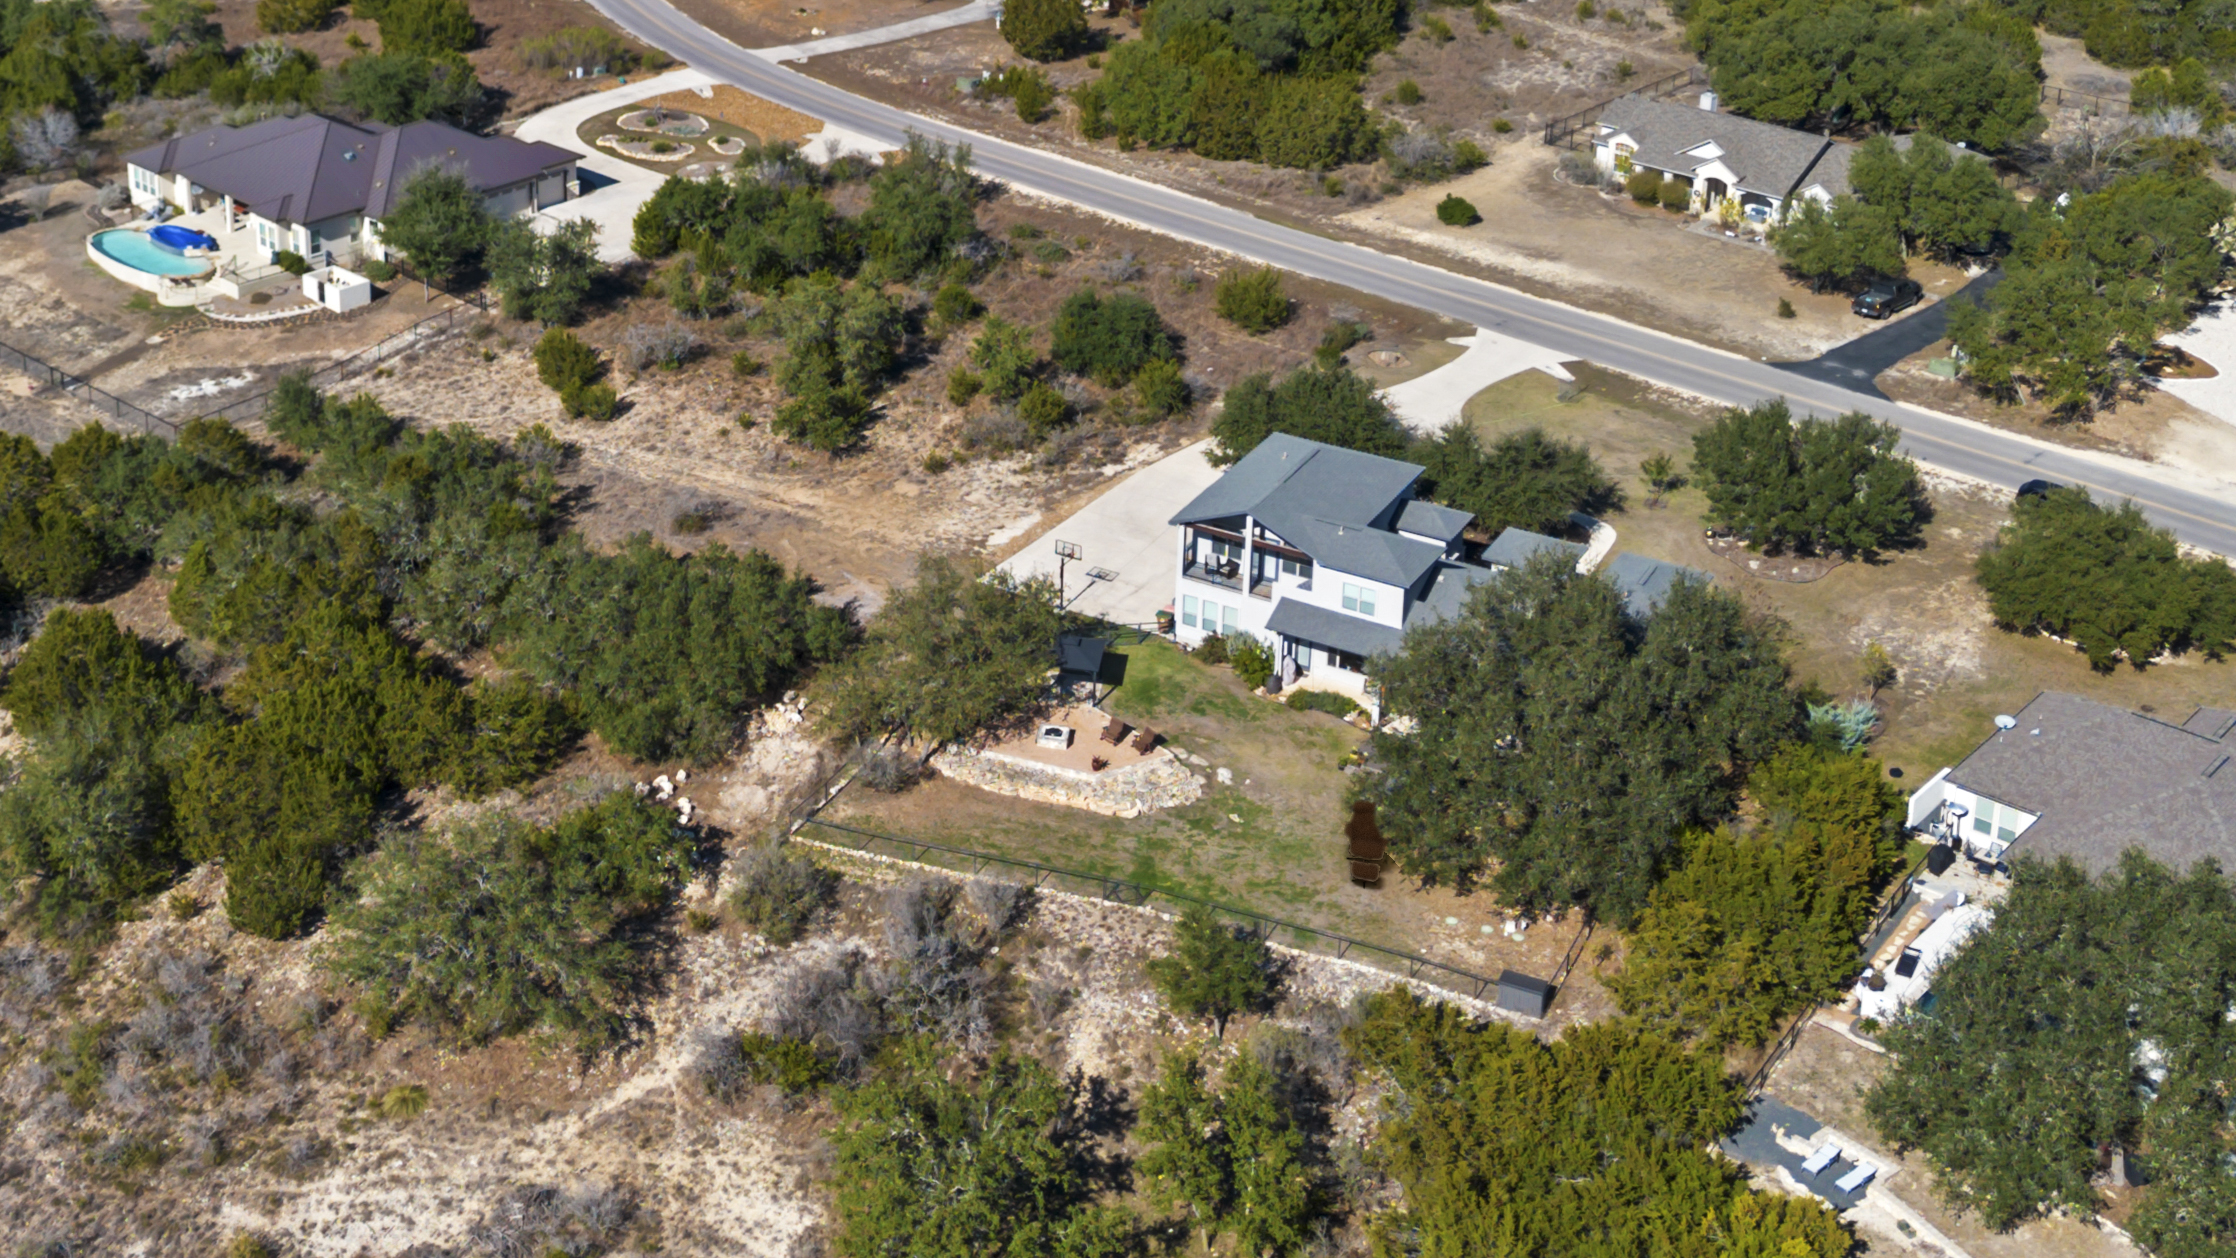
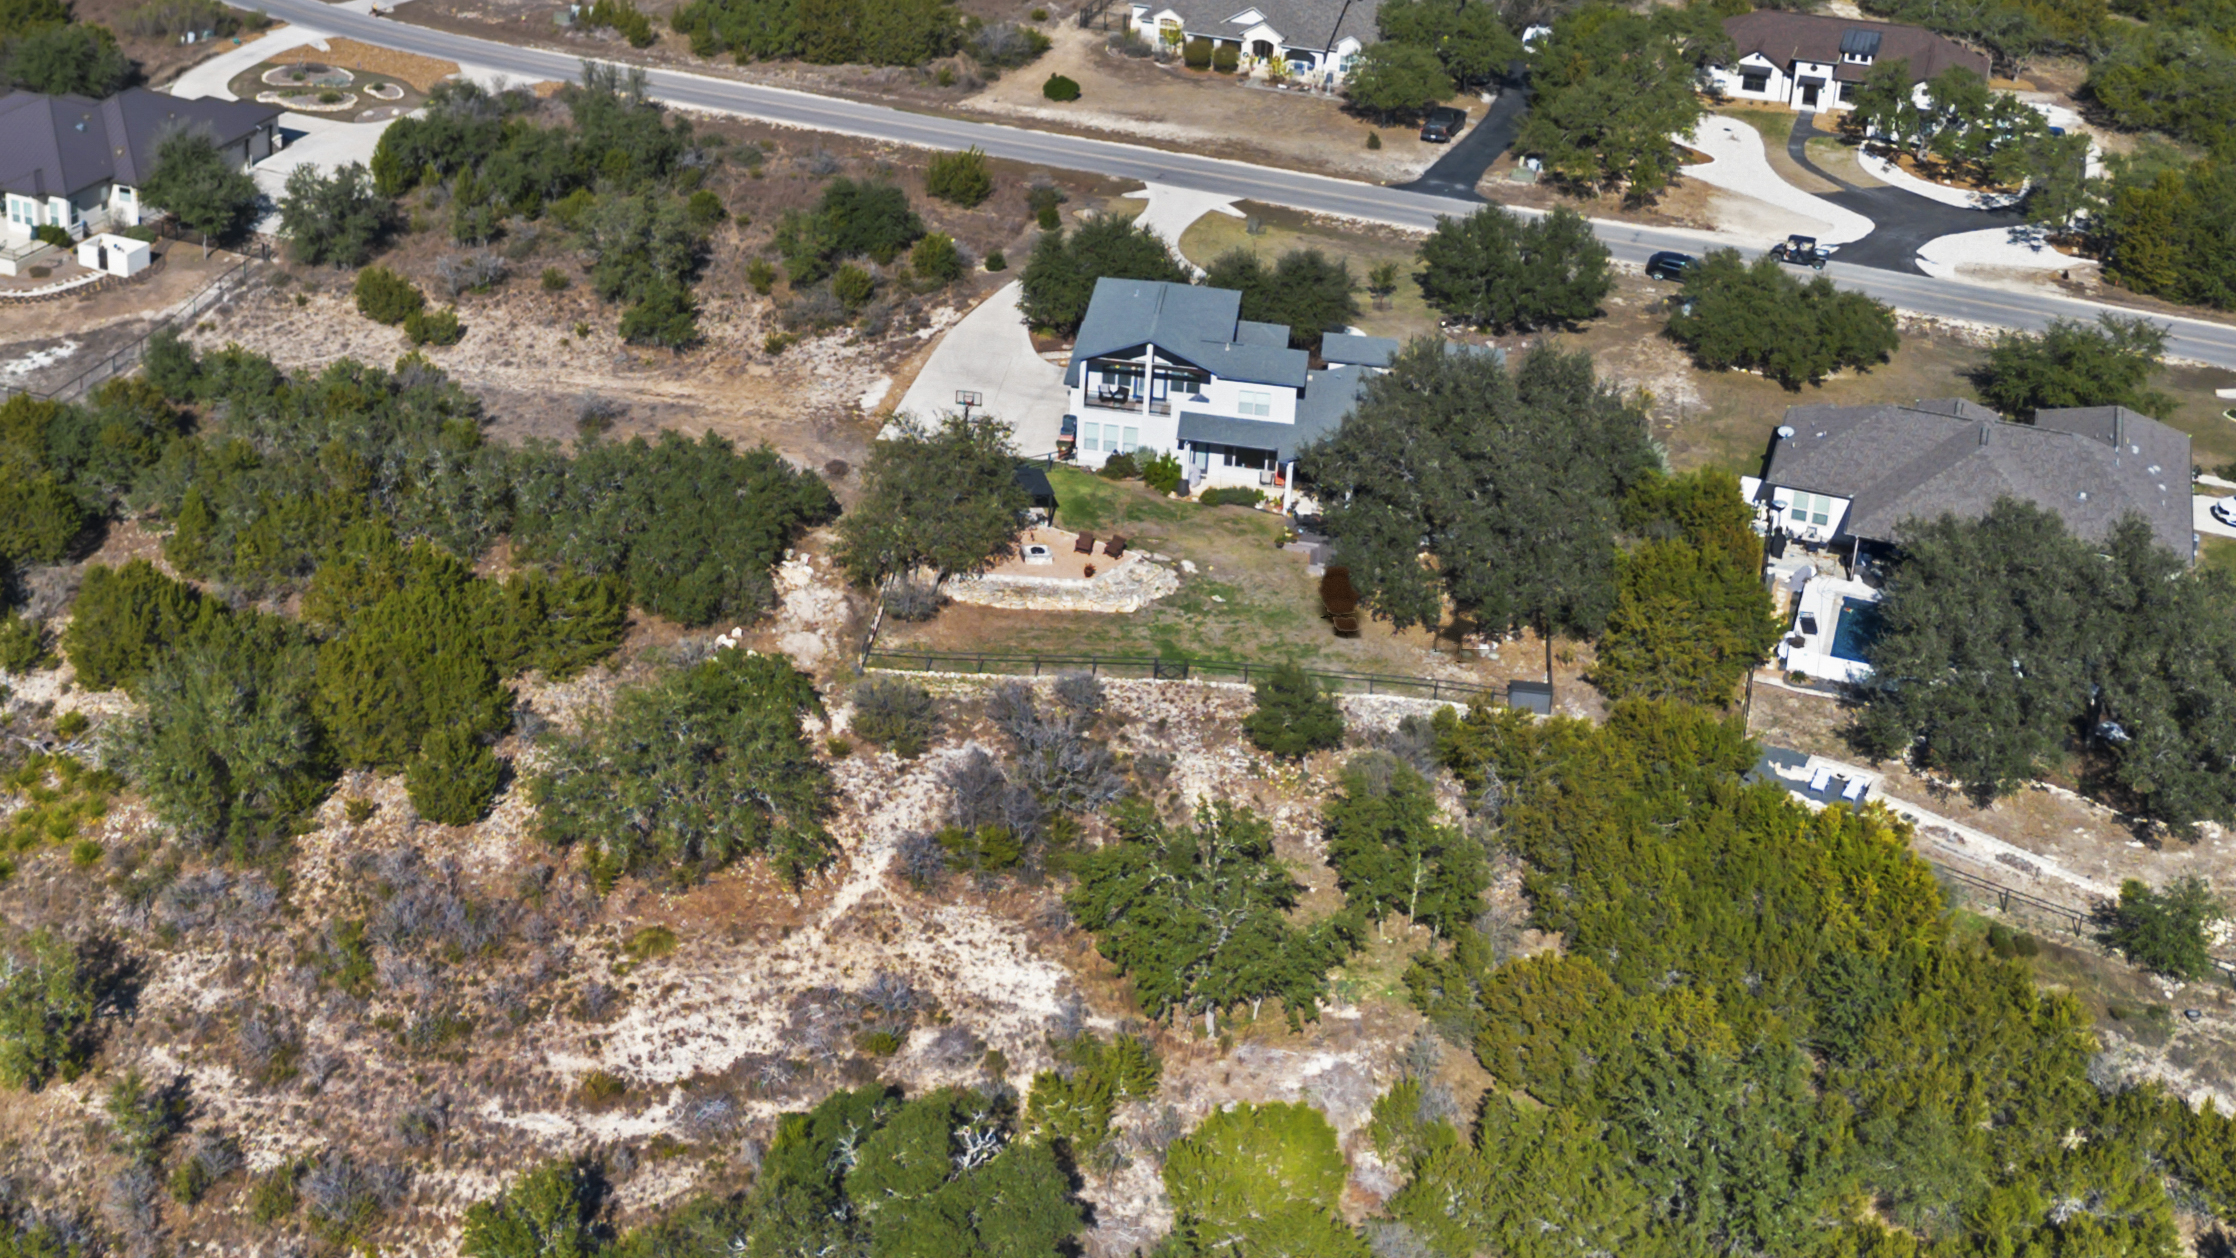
bench: none [1460,874,1525,938] -> present [1432,608,1481,661]

